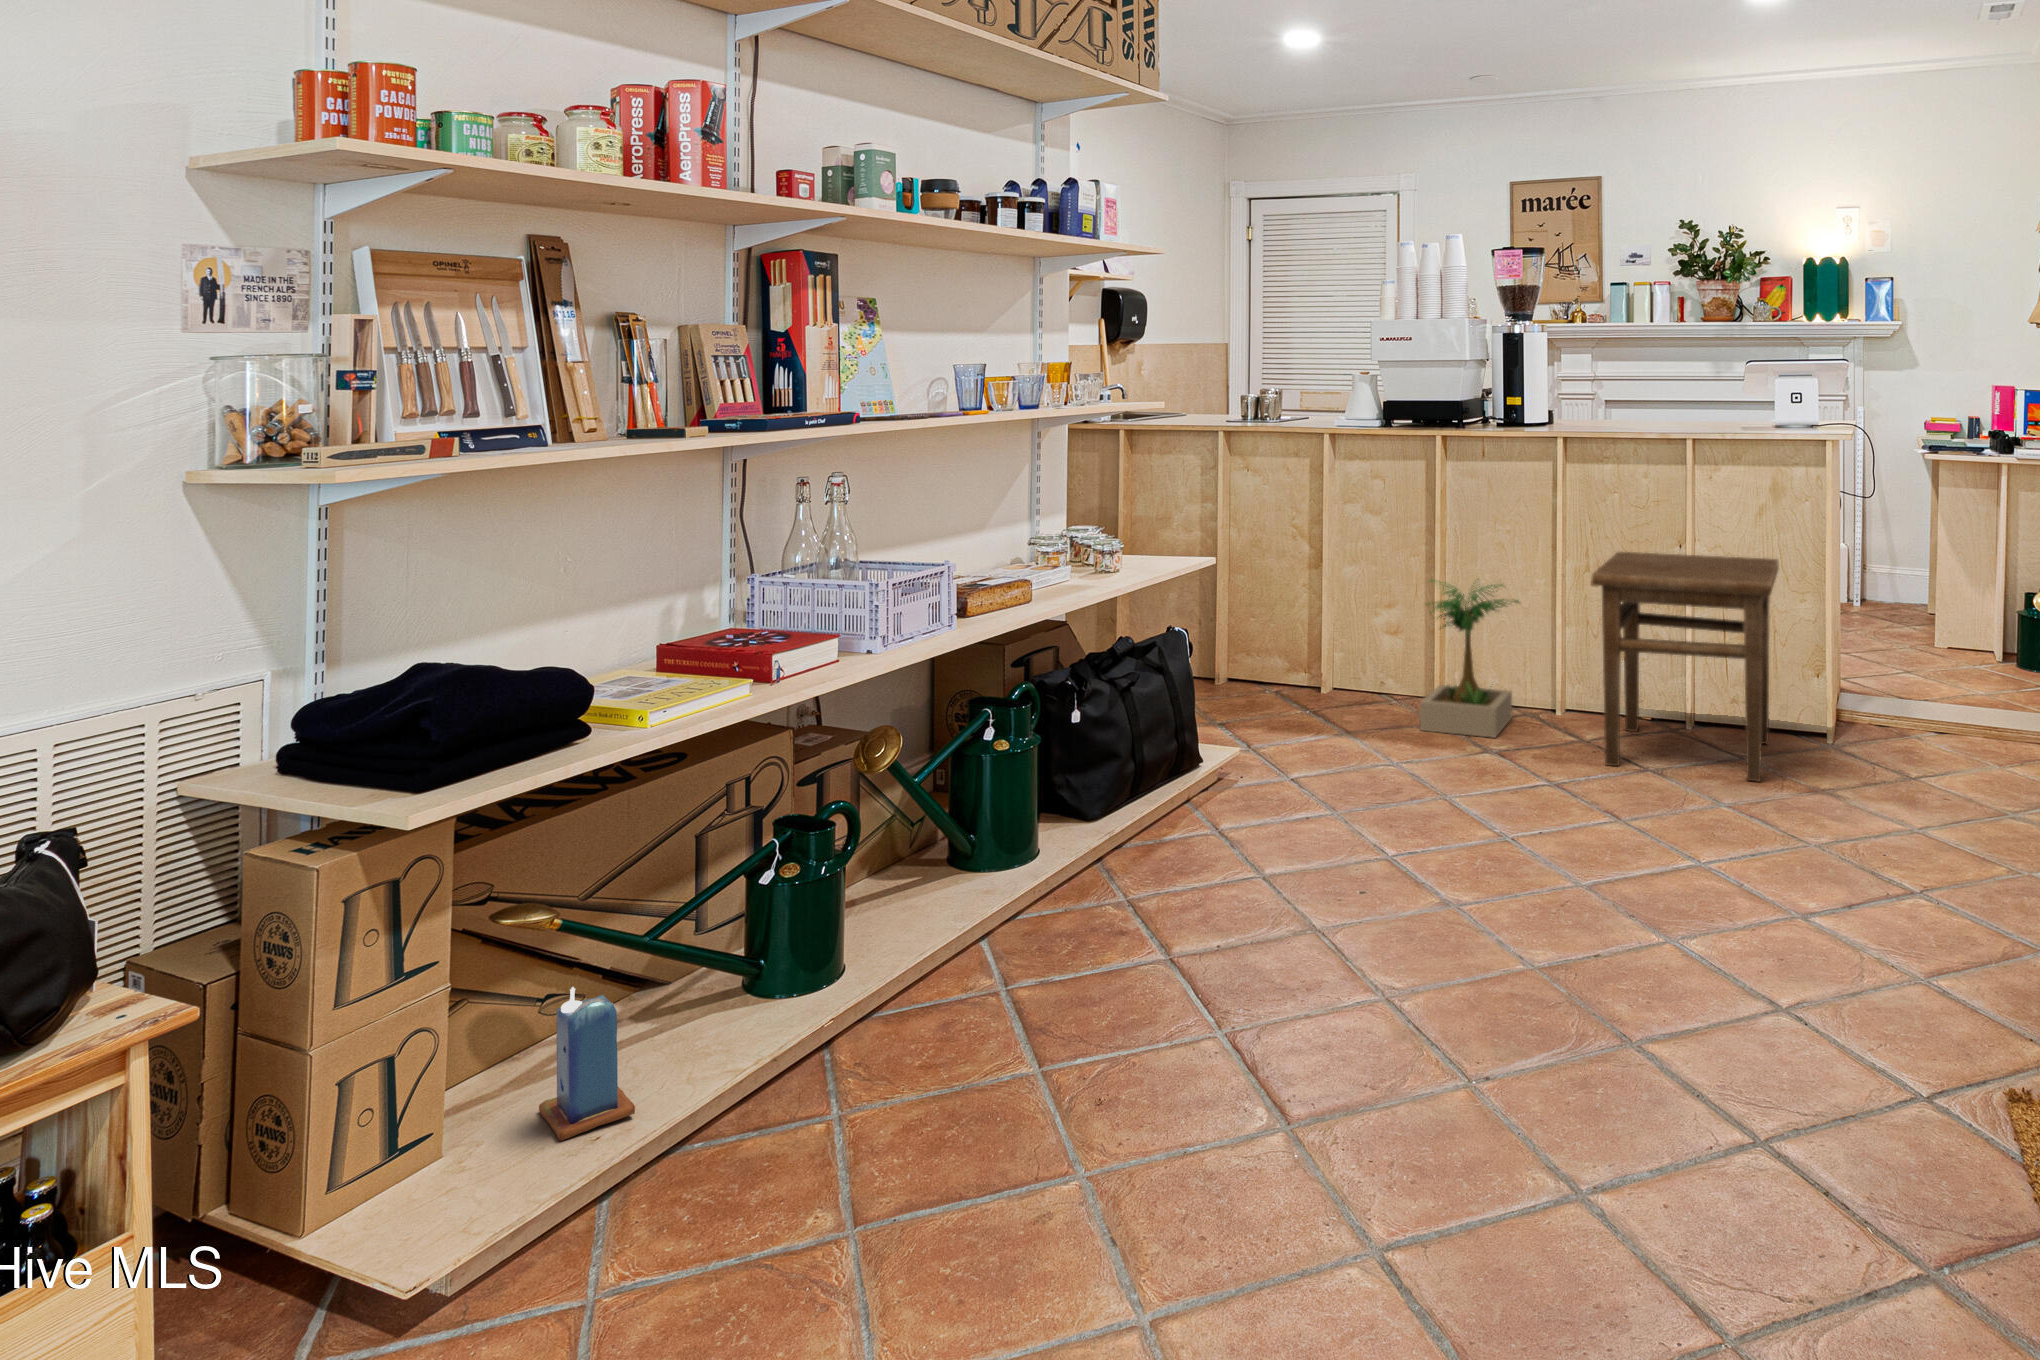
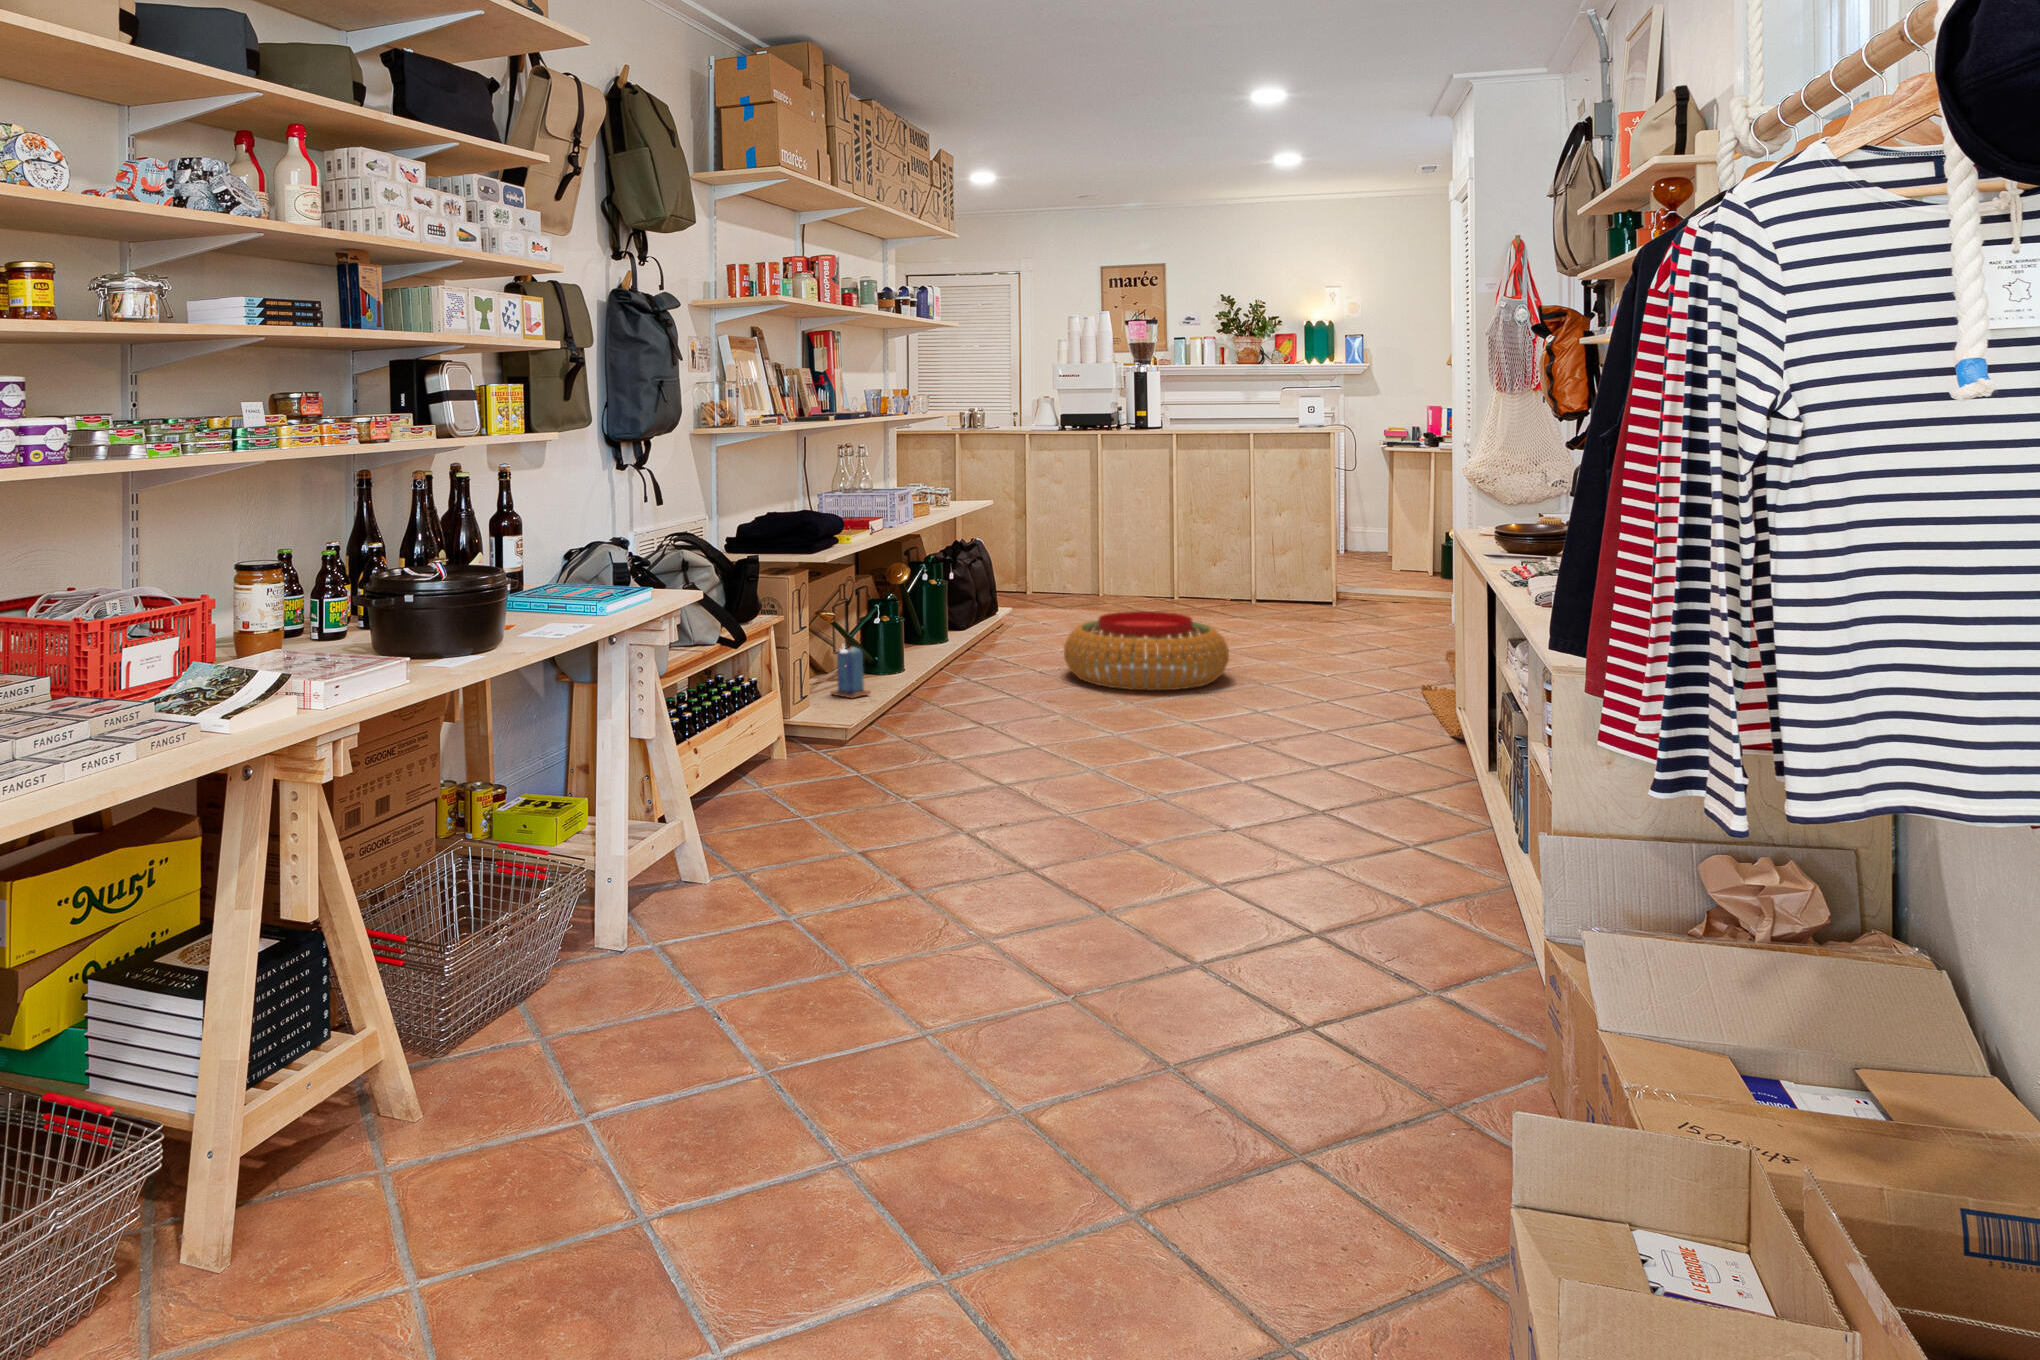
side table: present [1591,552,1779,781] -> none [1202,501,1303,619]
potted plant: present [1420,578,1519,738] -> none [1092,519,1159,609]
pouf: none [1209,837,1565,1076] -> present [1064,611,1229,690]

